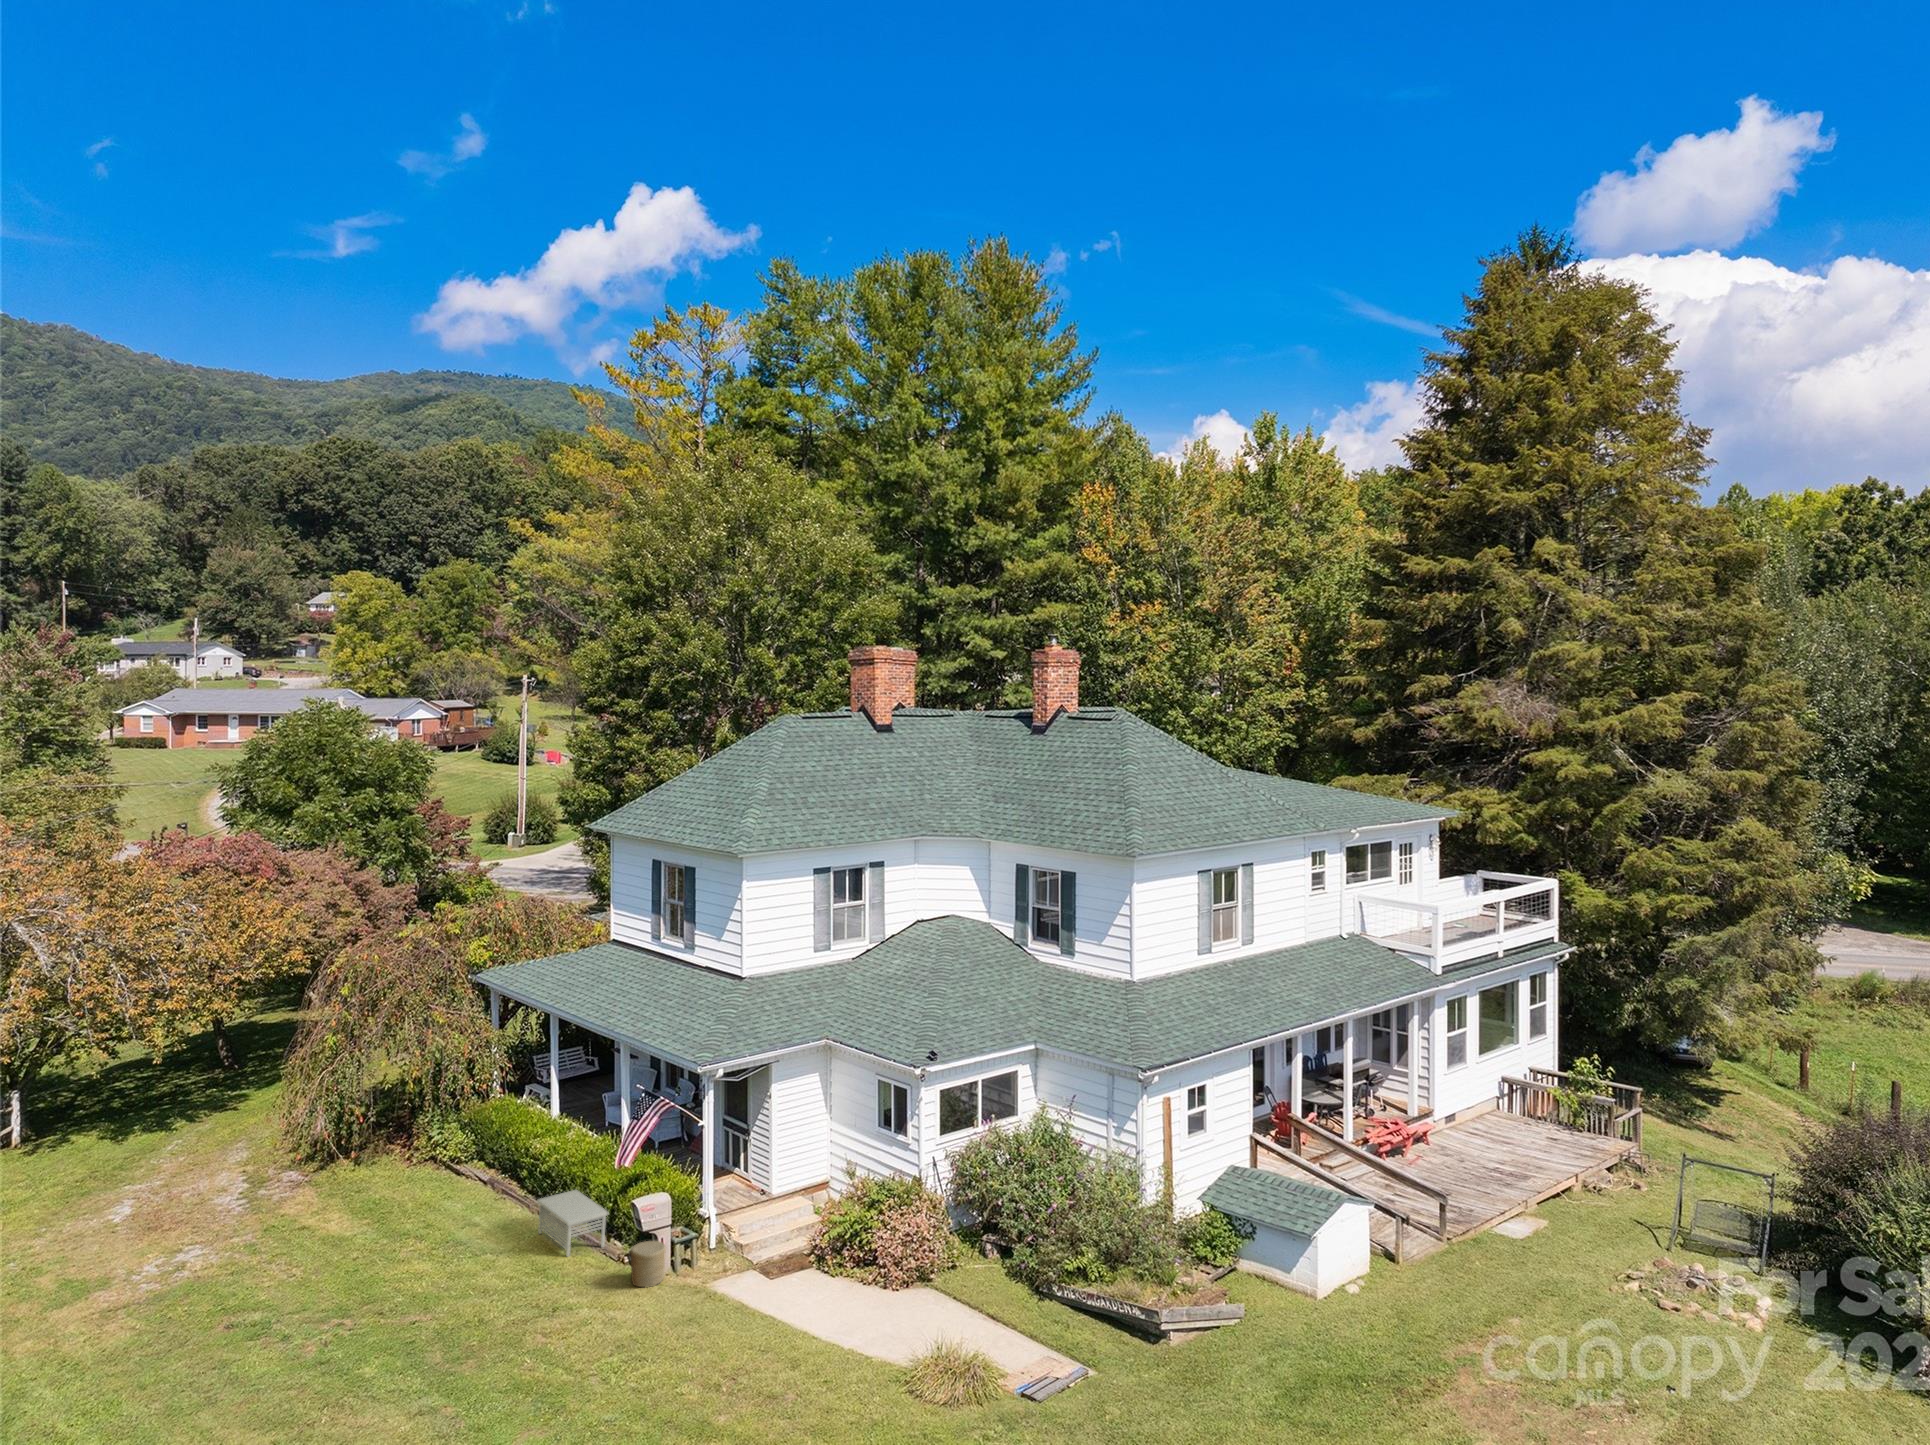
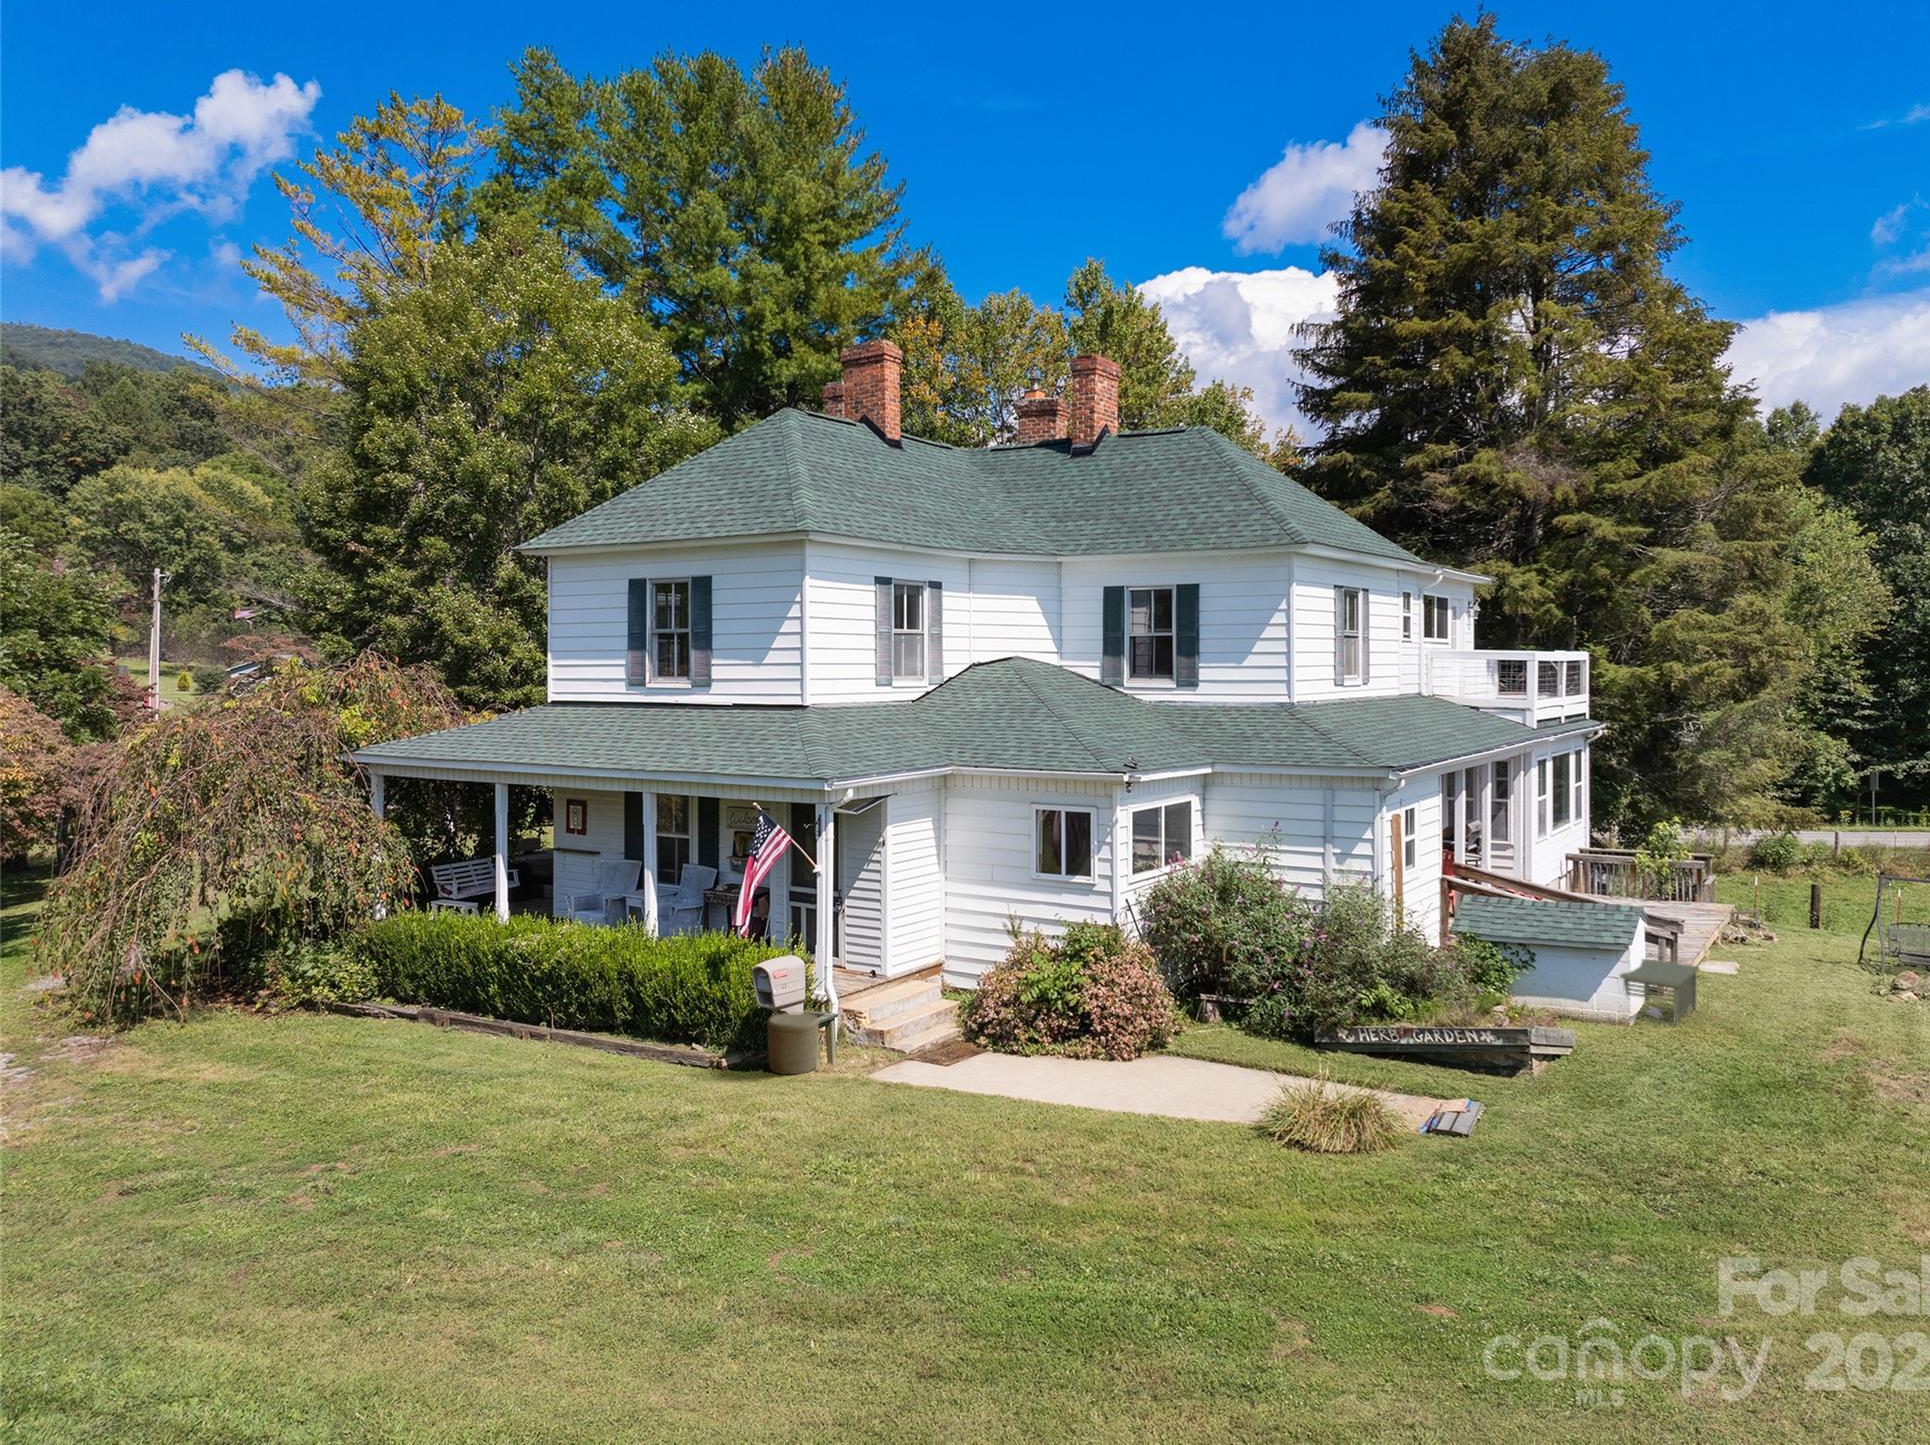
storage bench: present [537,1190,608,1257] -> present [1620,959,1699,1026]

